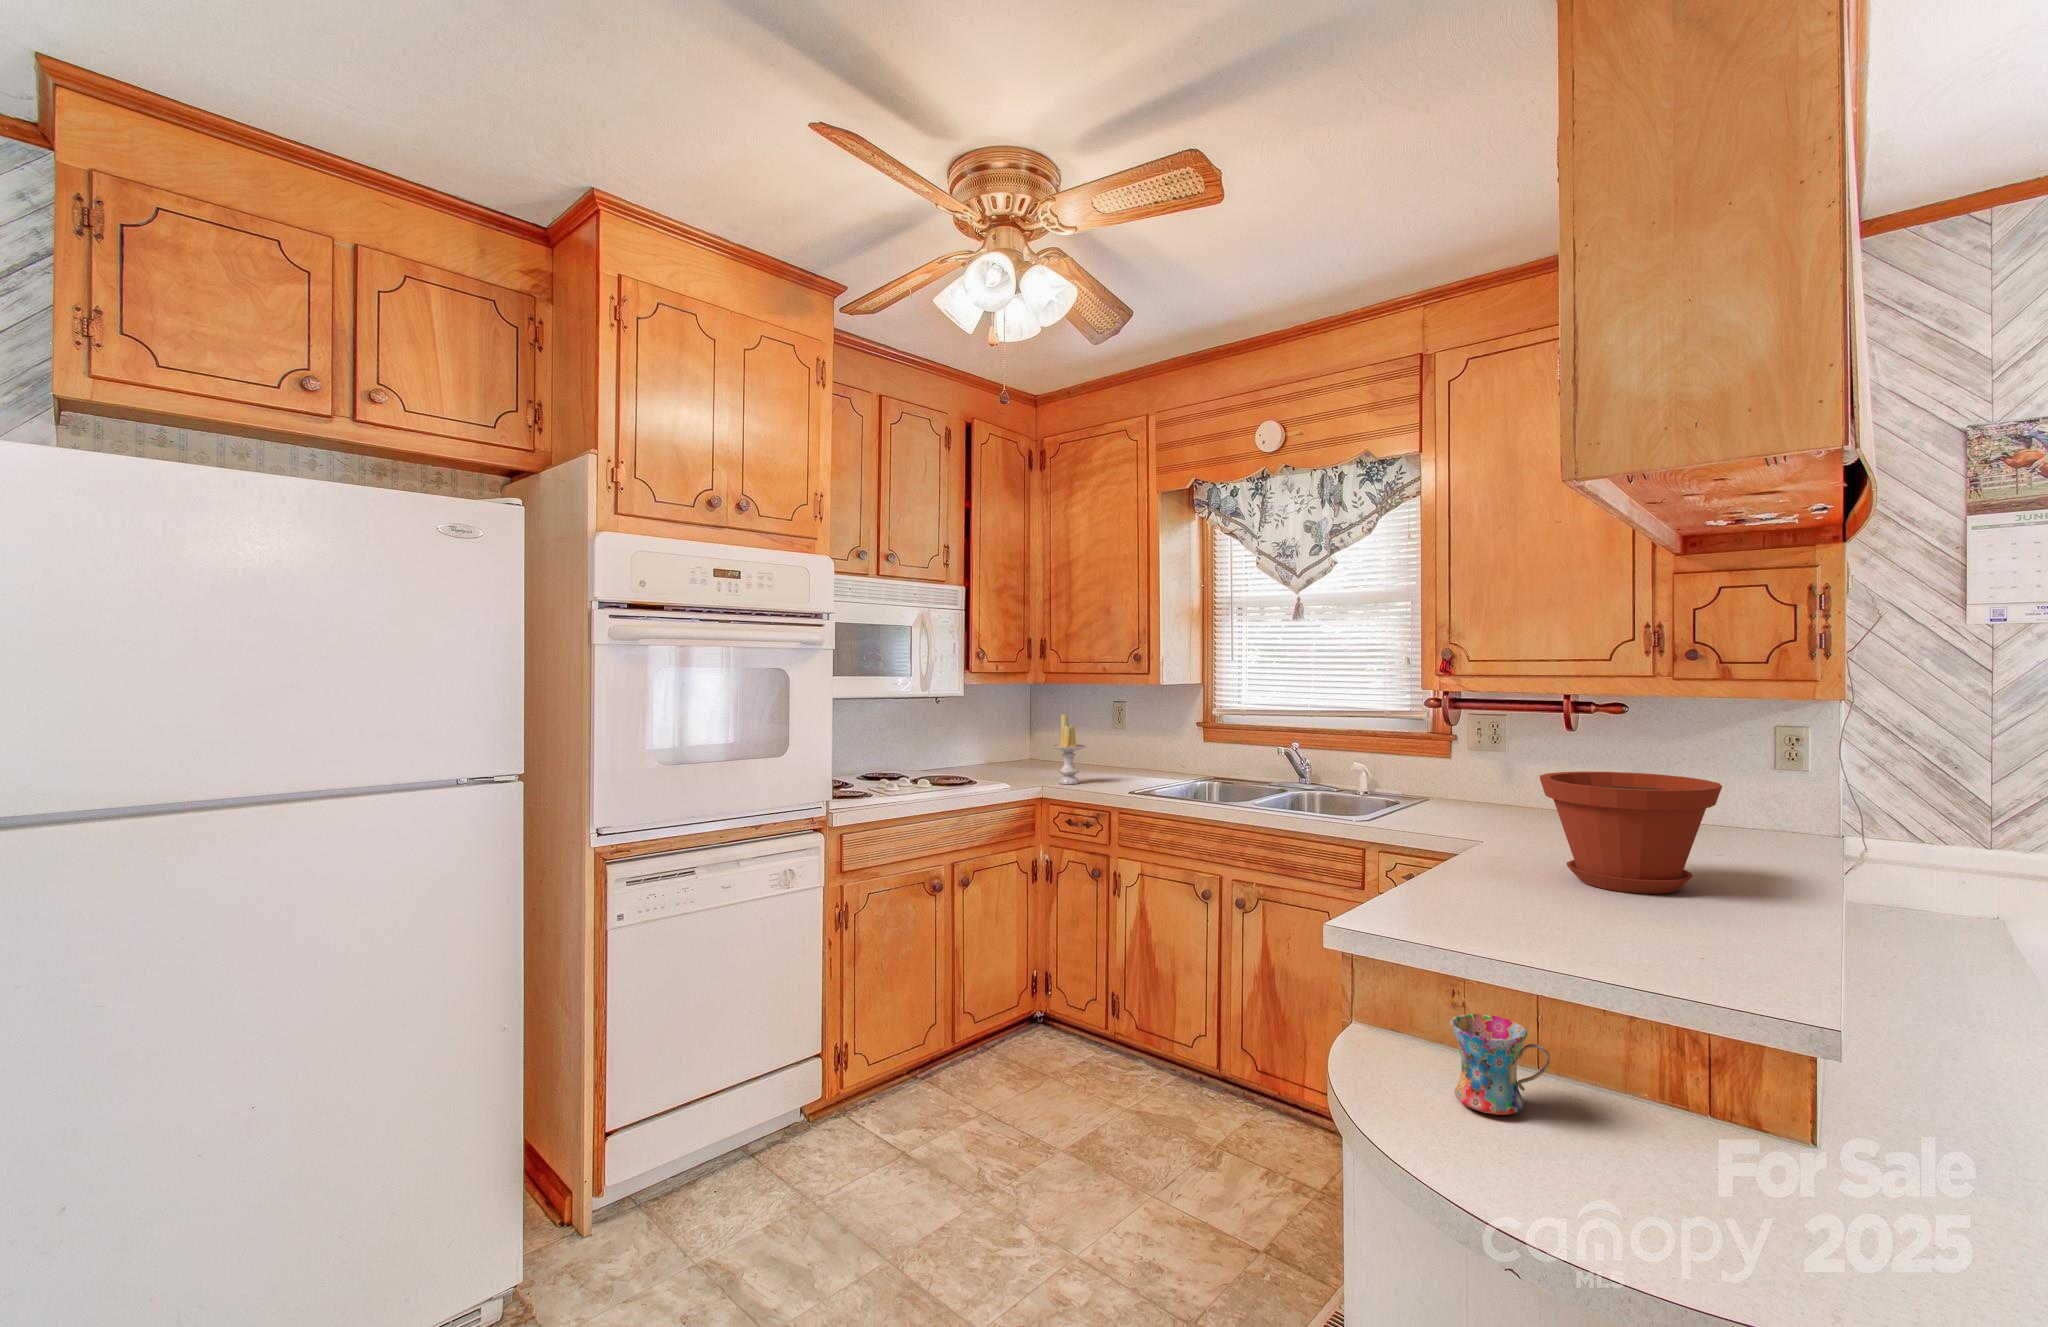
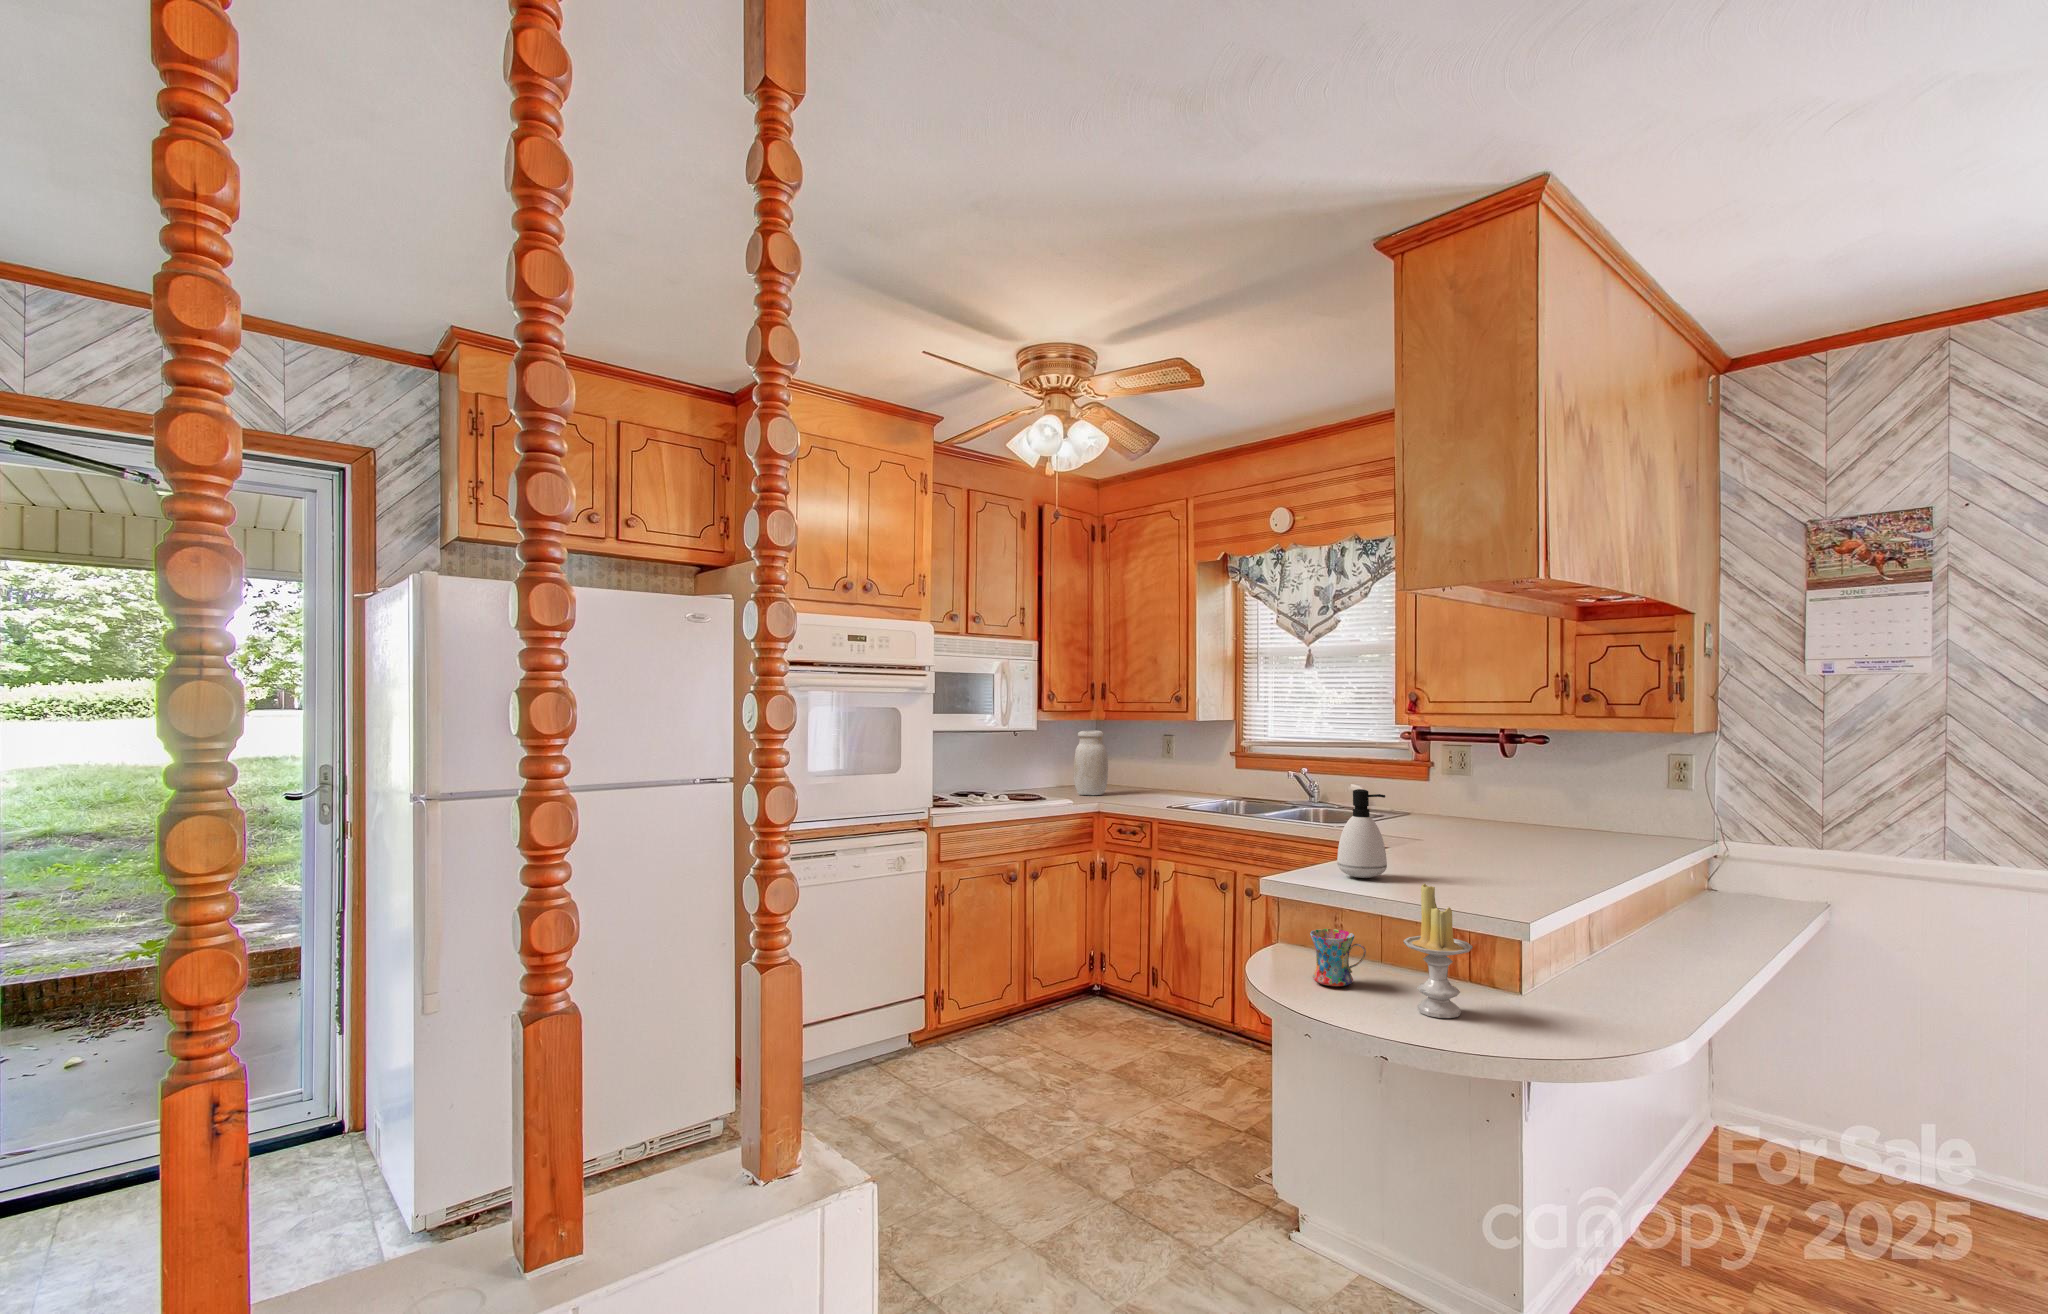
jar: none [1007,699,1048,777] -> present [1074,730,1108,795]
candle: present [1052,714,1086,784] -> present [1403,884,1473,1018]
plant pot: present [1540,771,1722,894] -> none [1433,786,1556,871]
soap dispenser: none [1437,784,1515,915] -> present [1337,789,1387,878]

